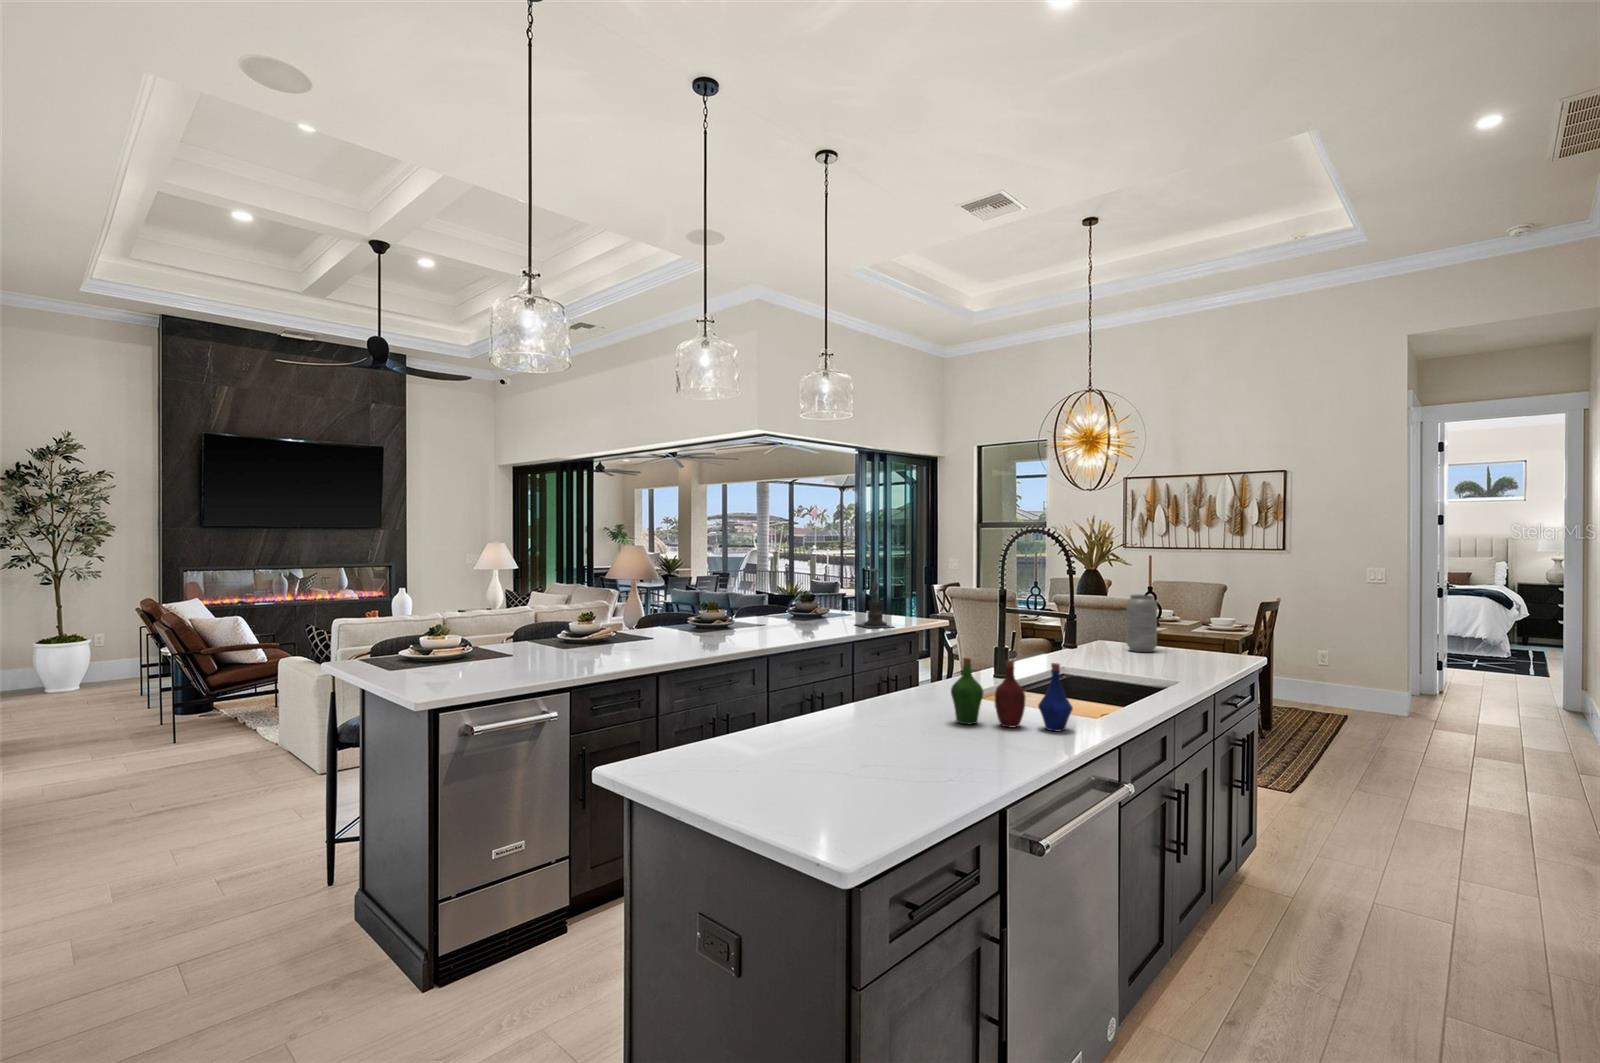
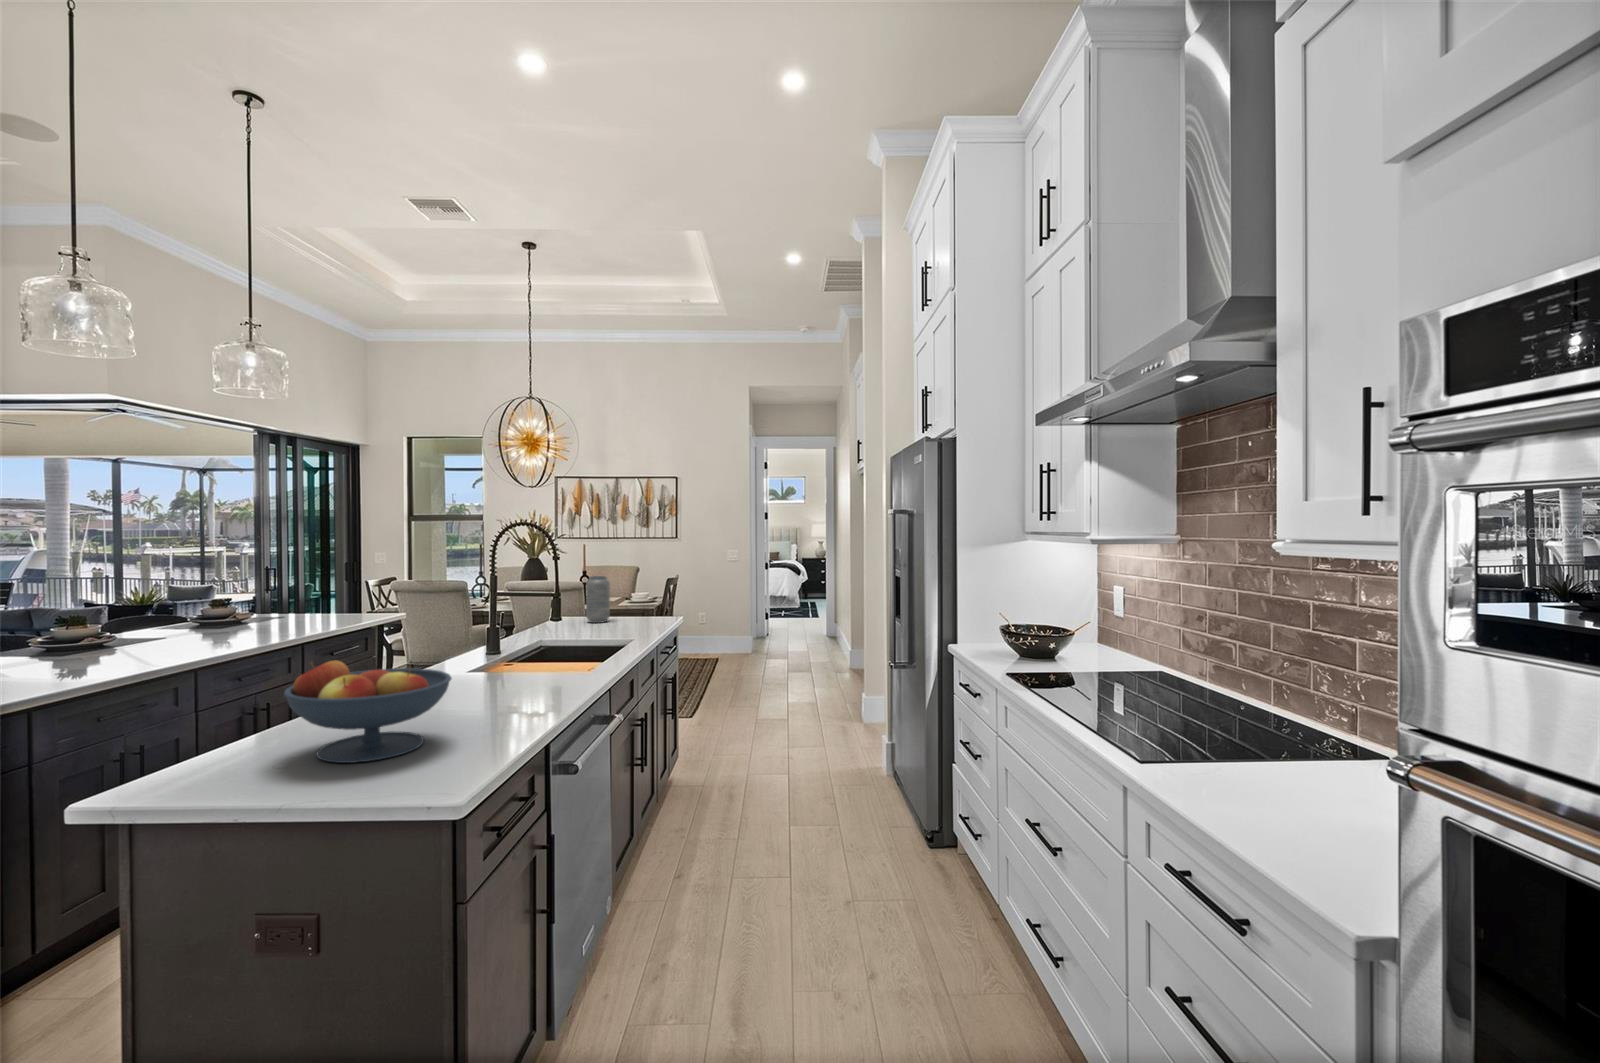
candle holder: present [857,568,890,628] -> none [297,555,352,627]
bottle: present [951,658,1073,732] -> none [474,632,579,693]
fruit bowl: none [742,668,895,783] -> present [284,661,451,763]

